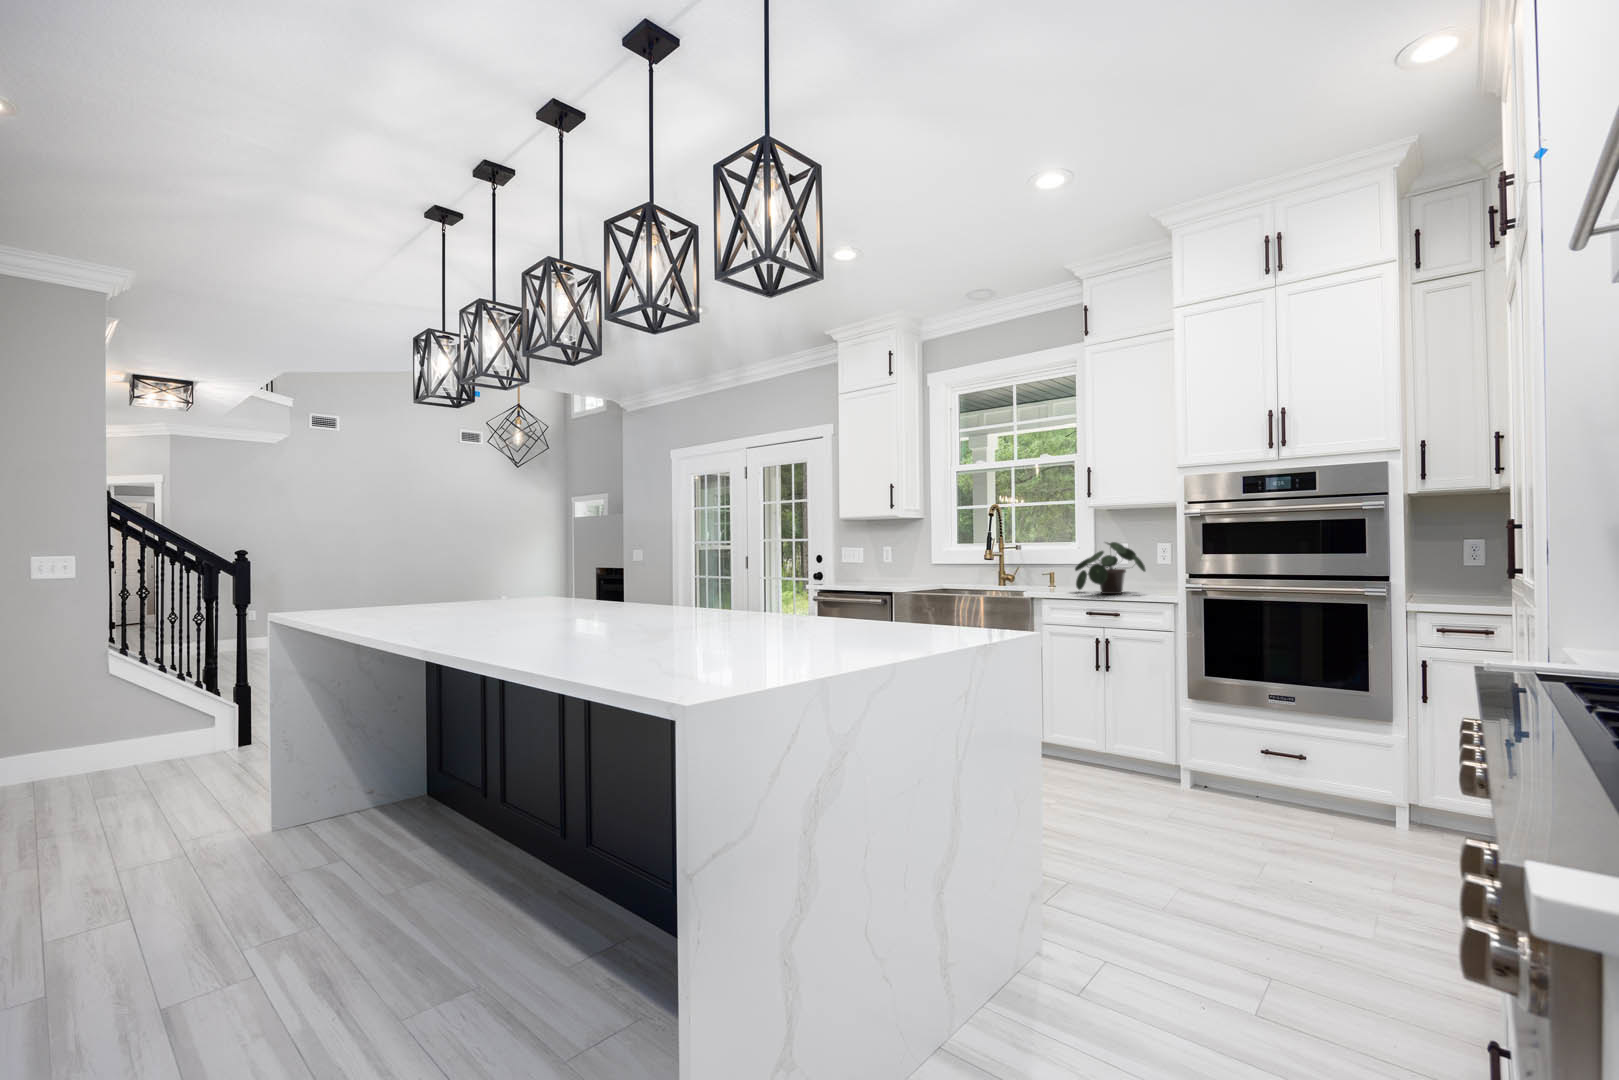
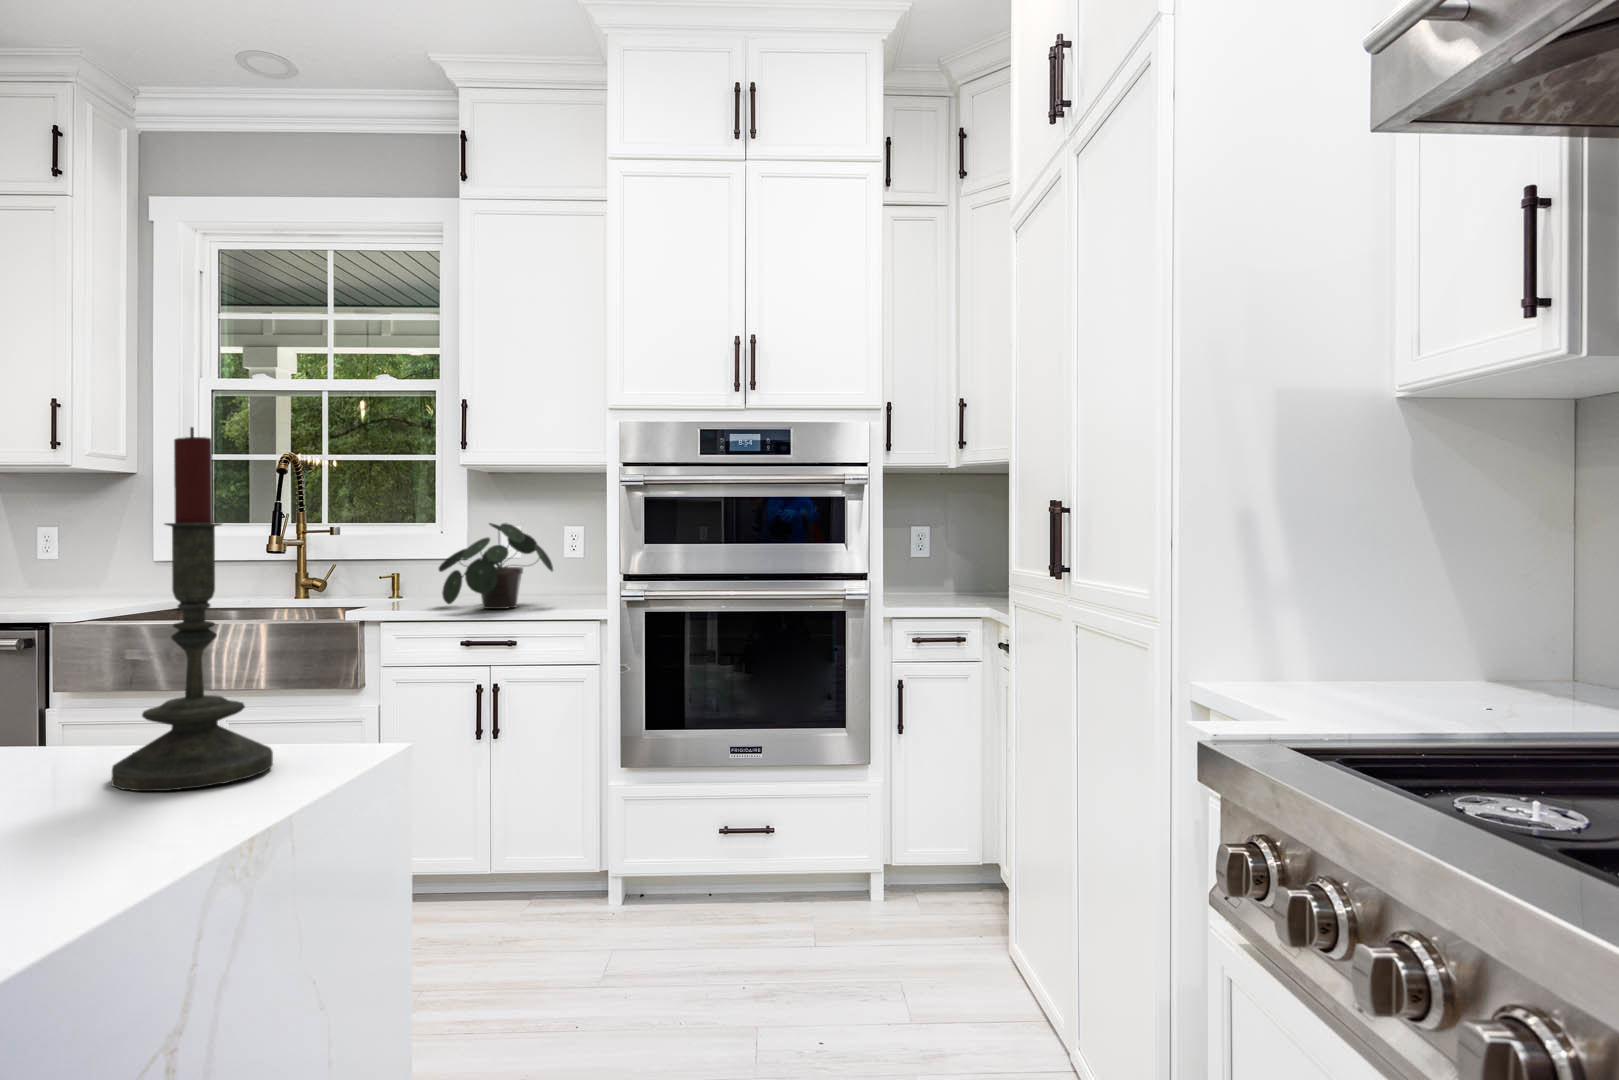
candle: none [931,516,980,643] -> present [112,427,273,791]

